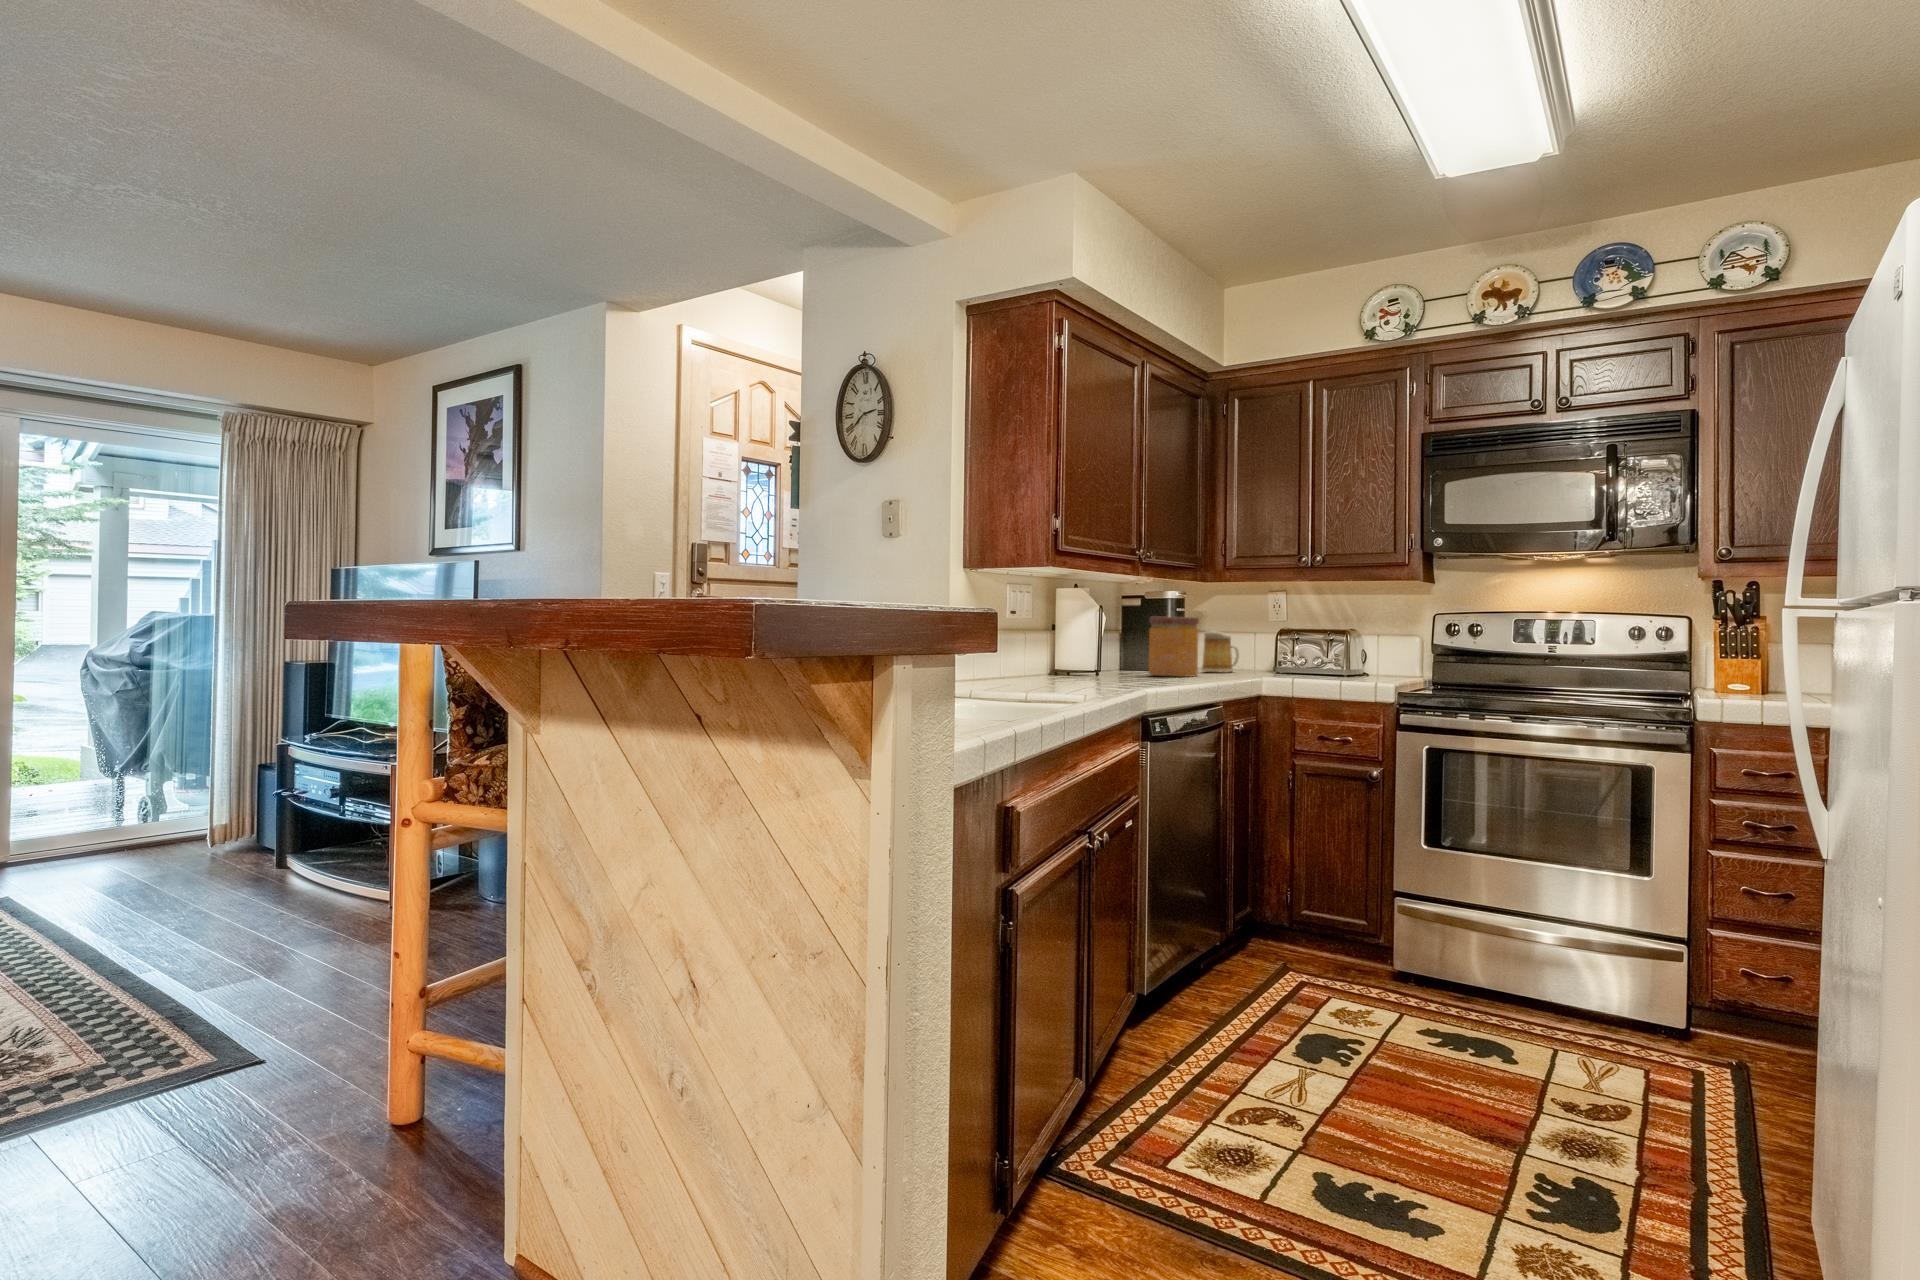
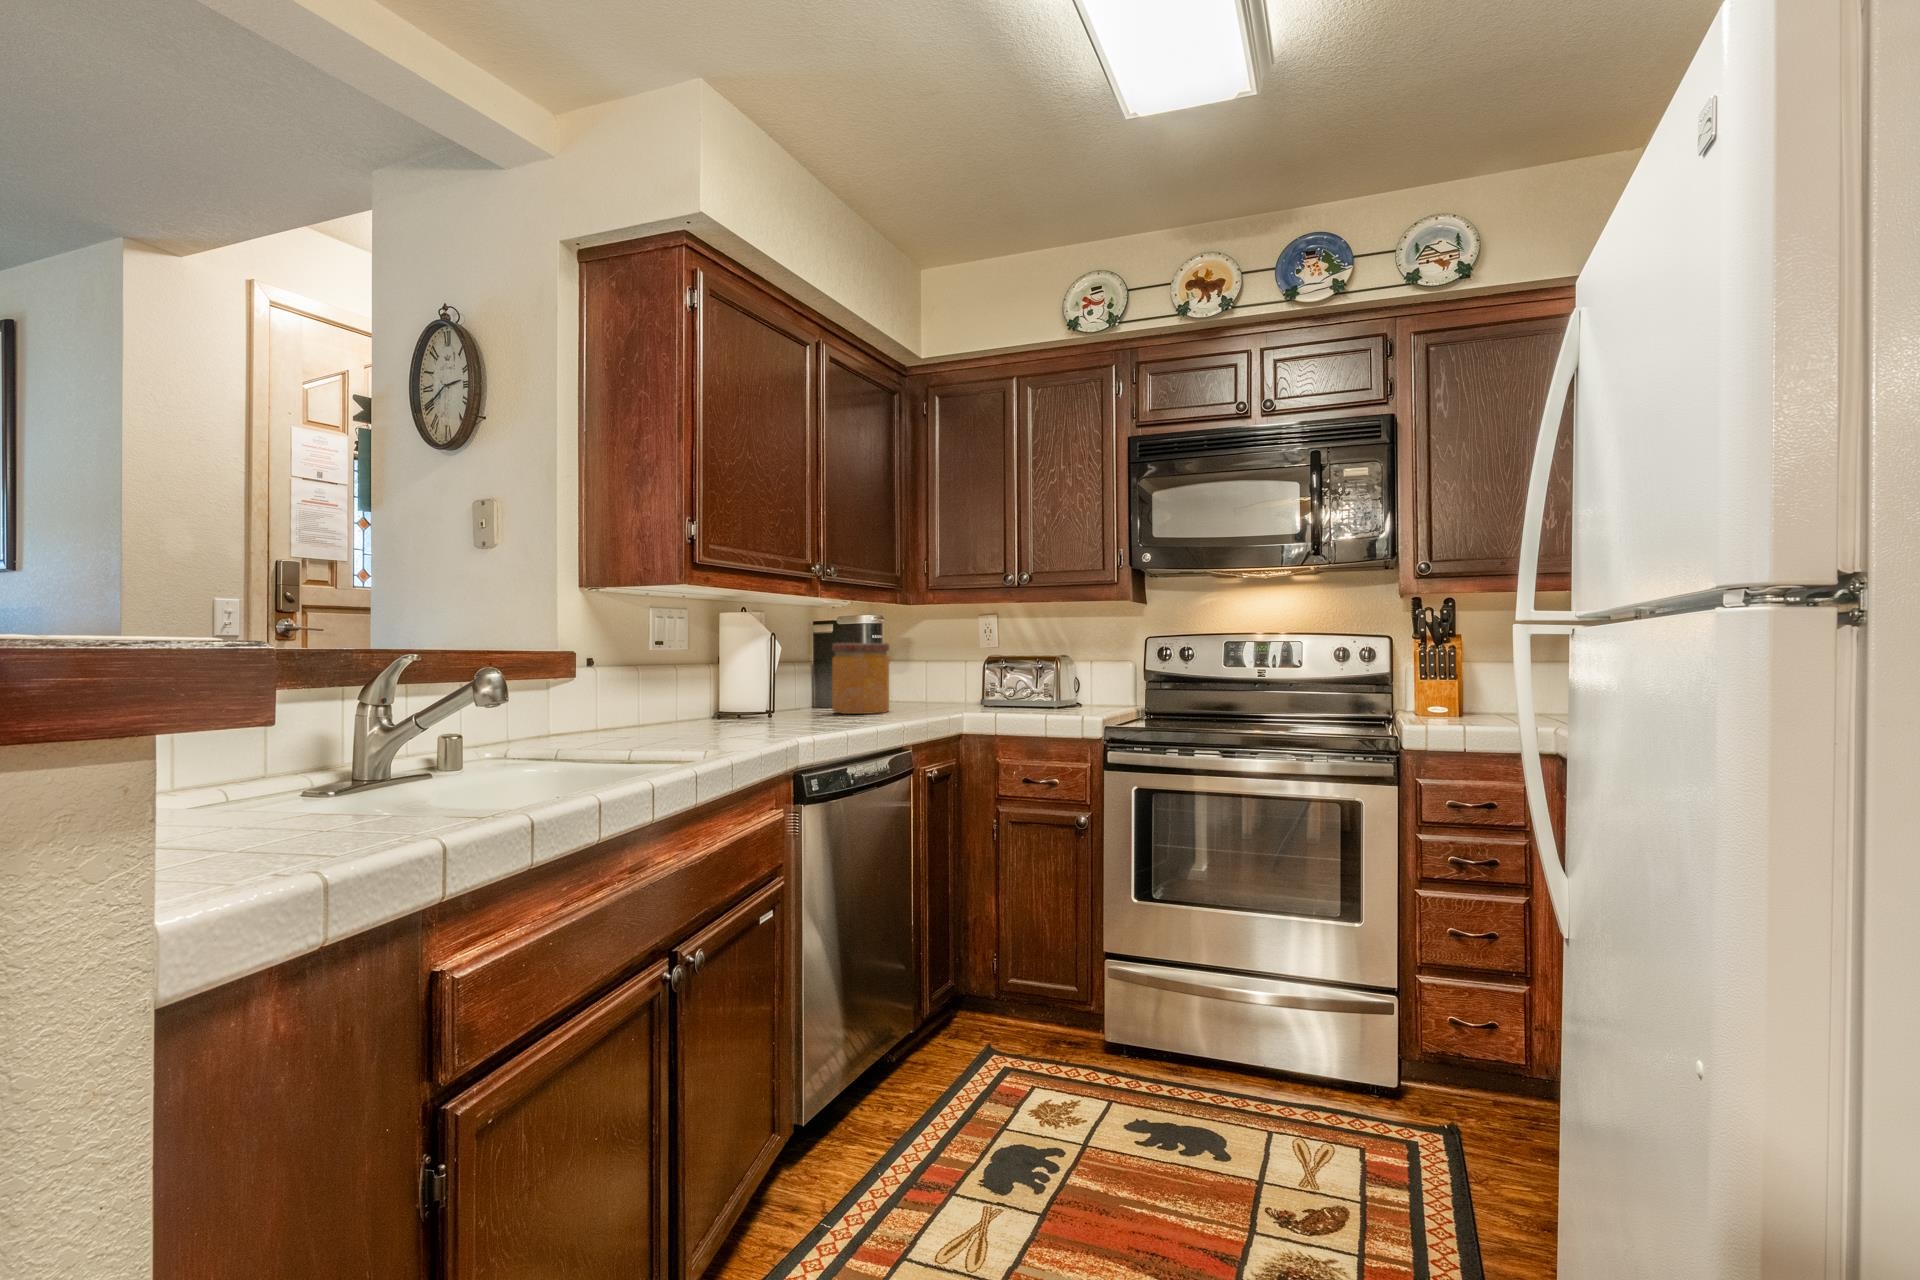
mug: present [1202,630,1239,673] -> none [899,657,941,706]

